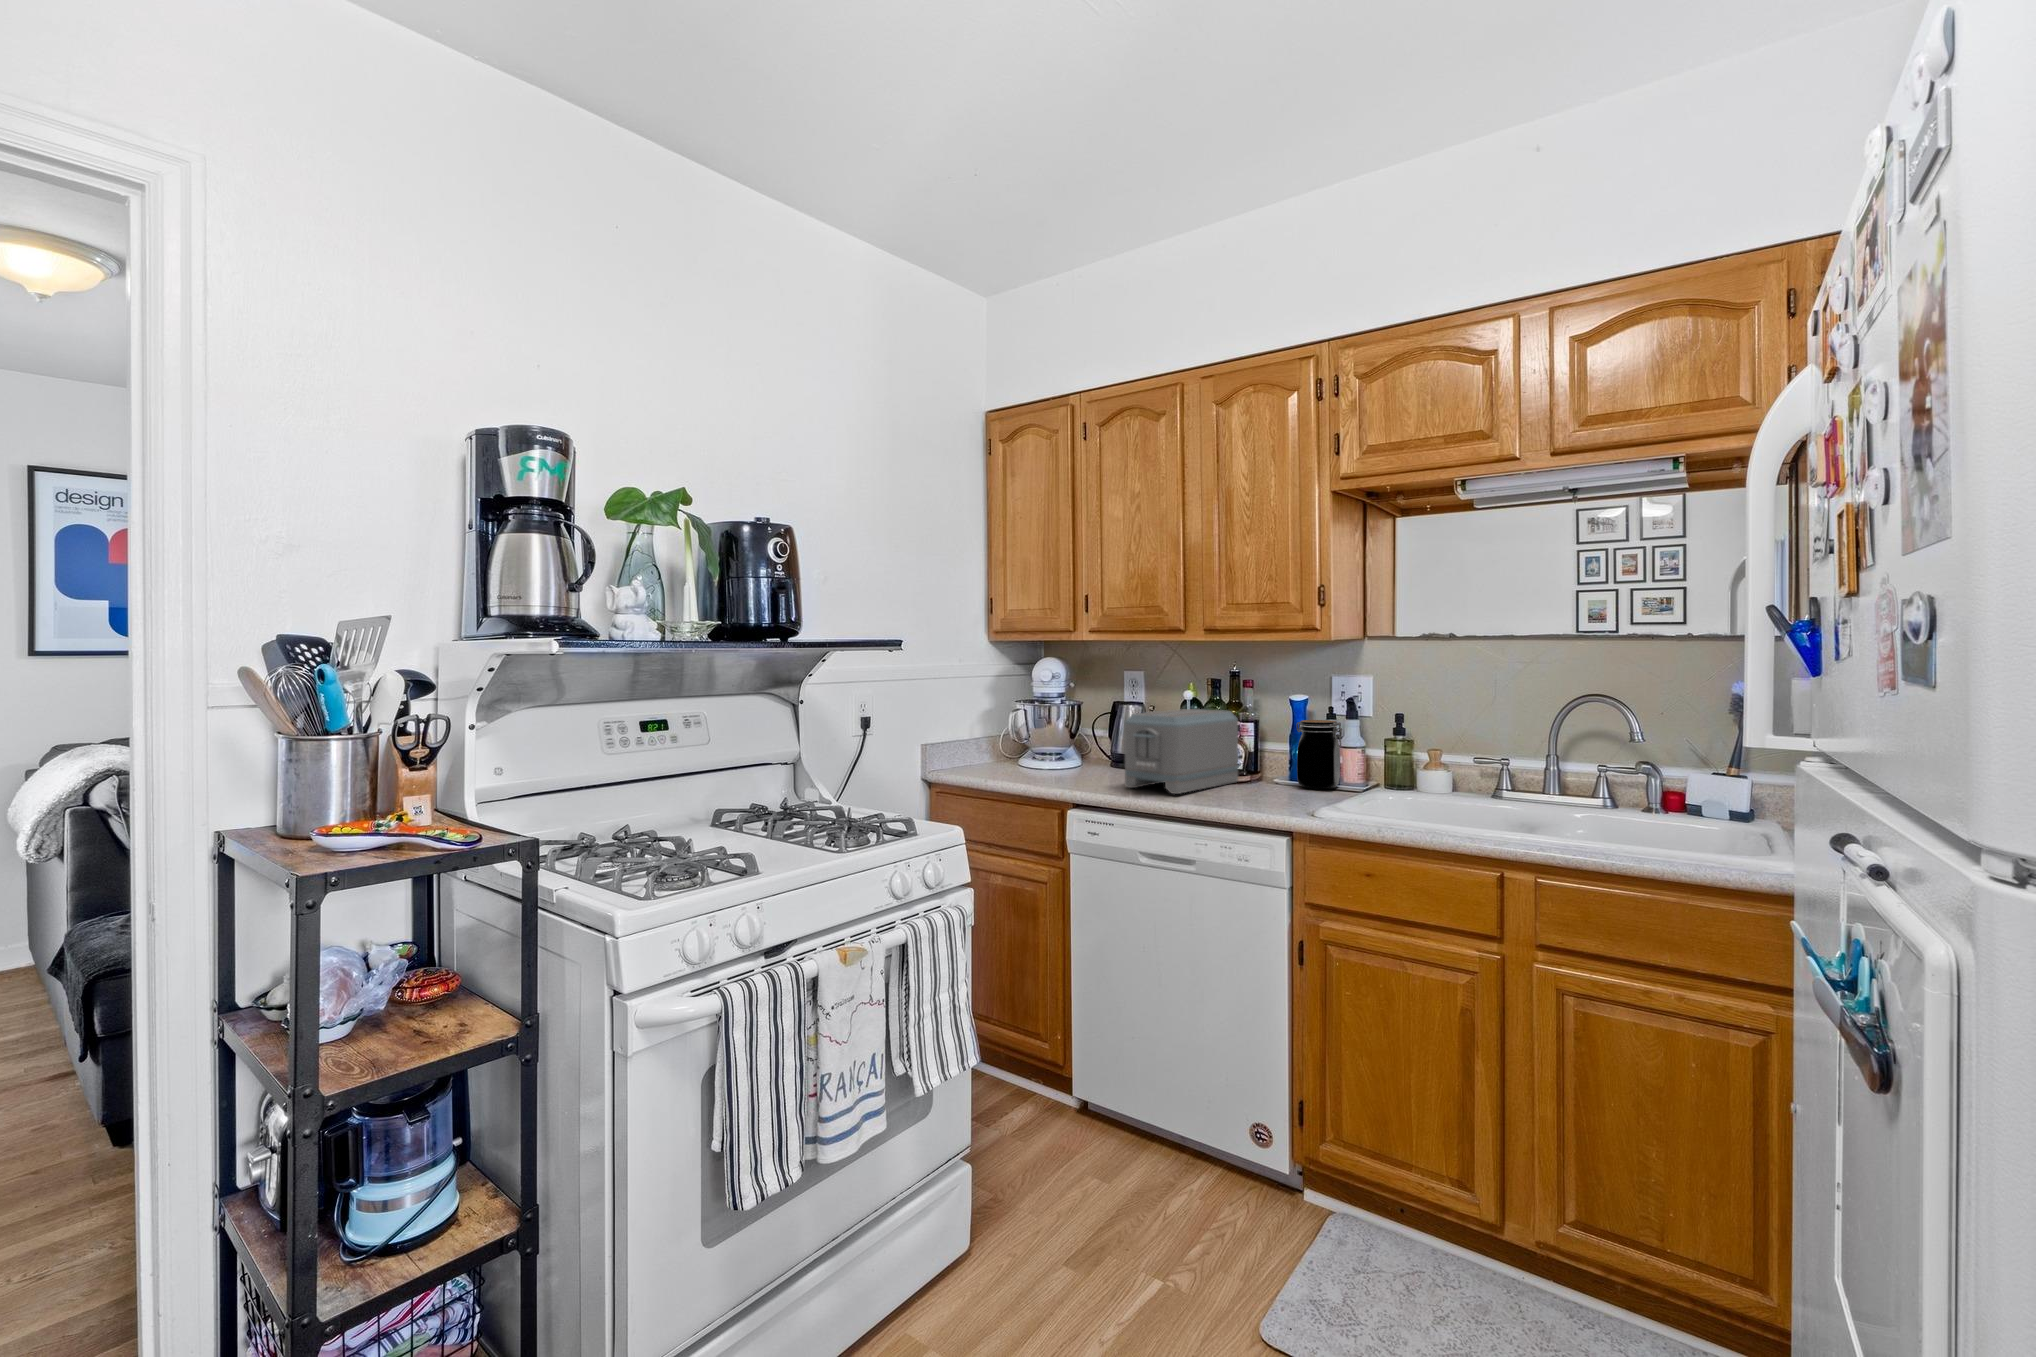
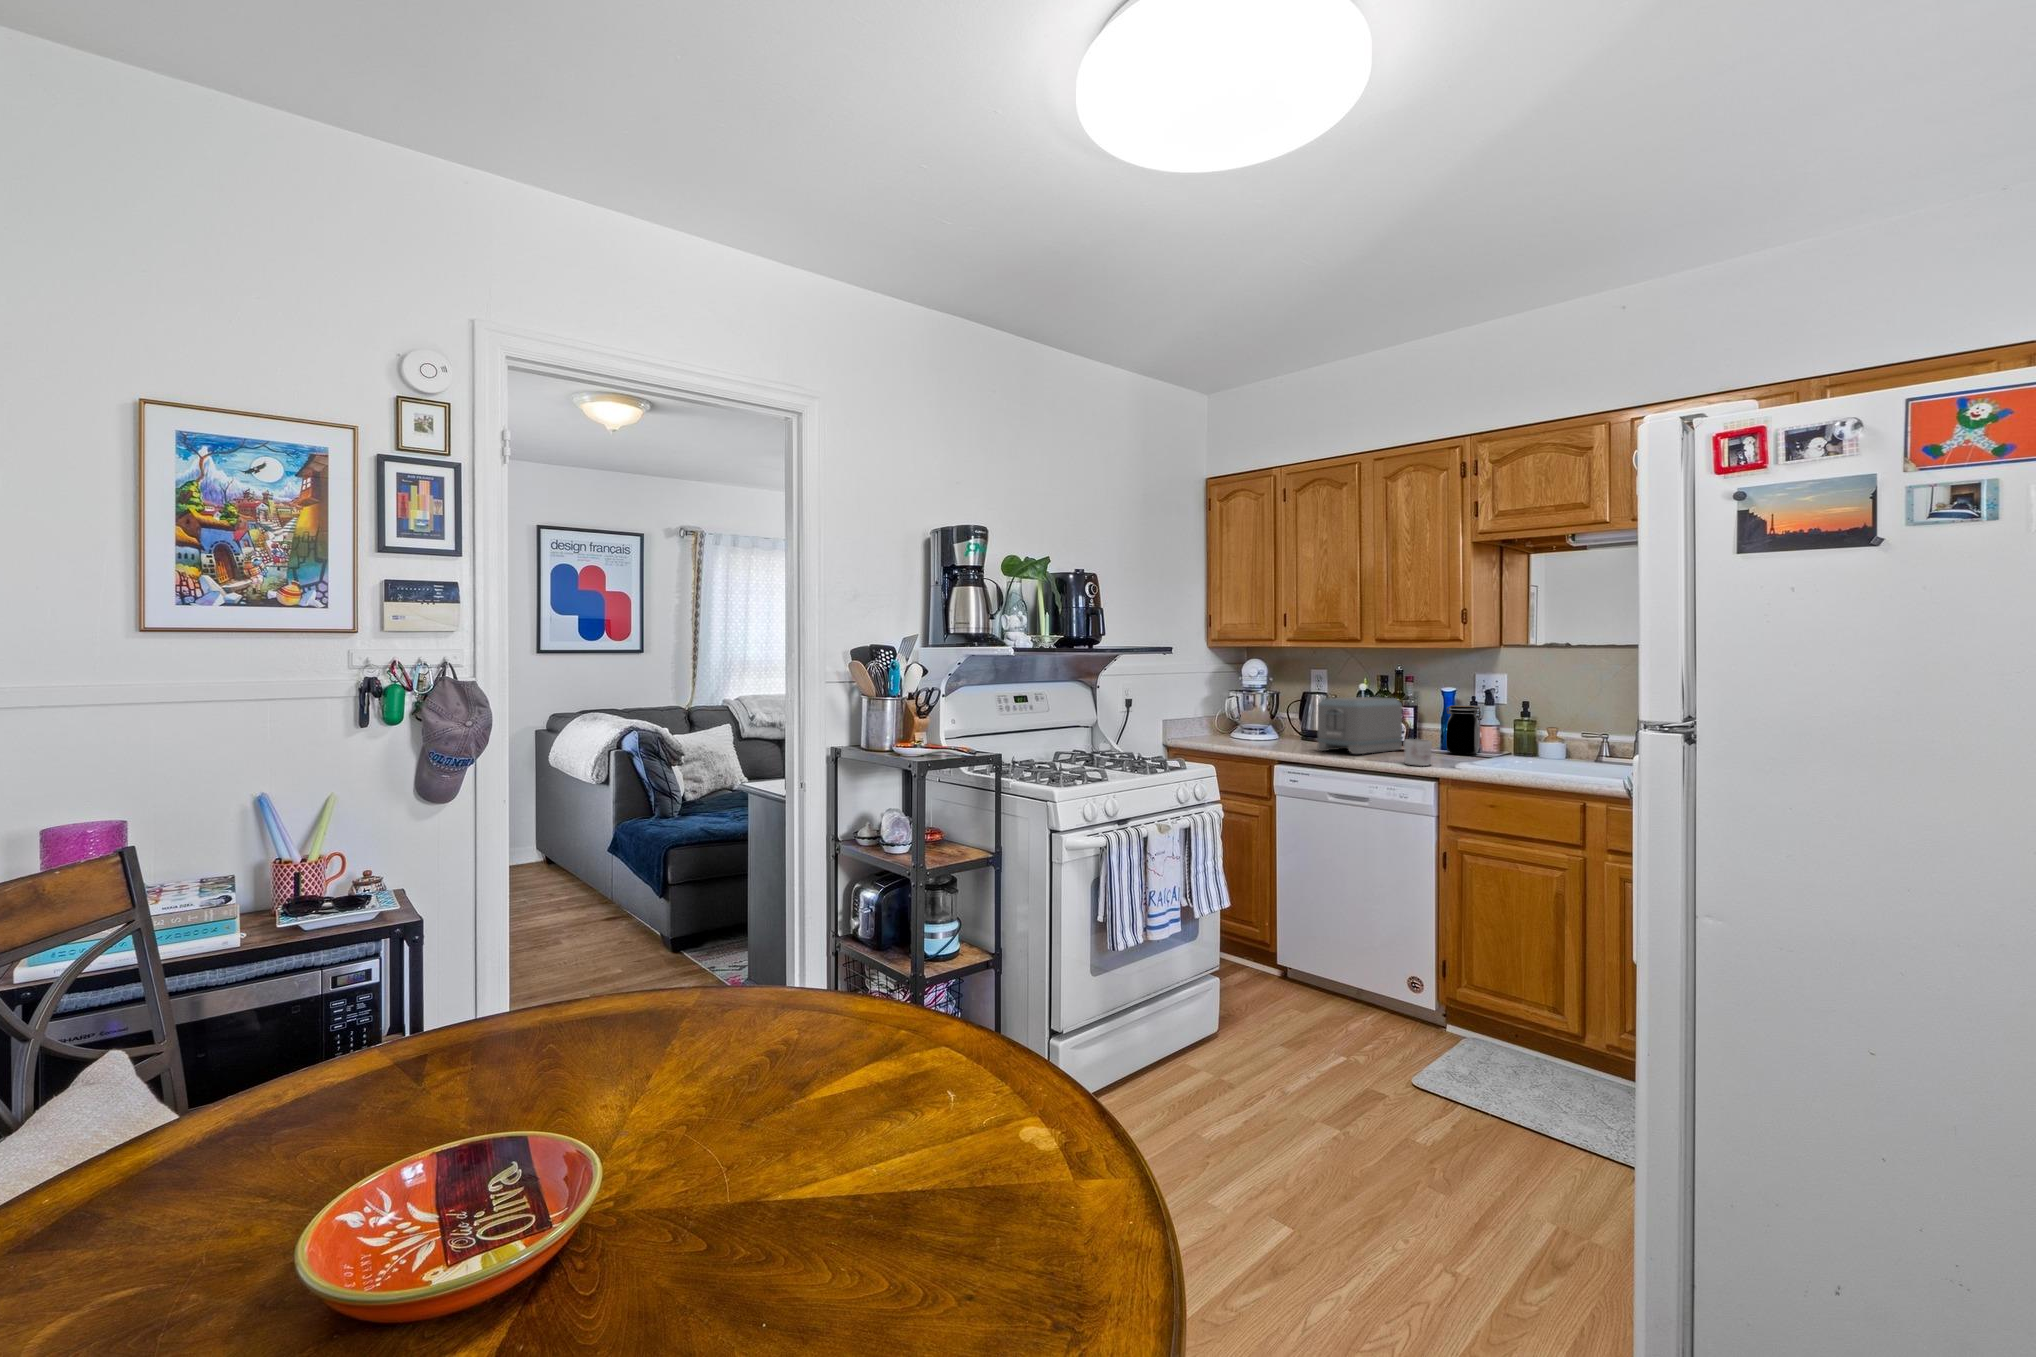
mug: none [1239,774,1279,815] -> present [1403,739,1432,766]

